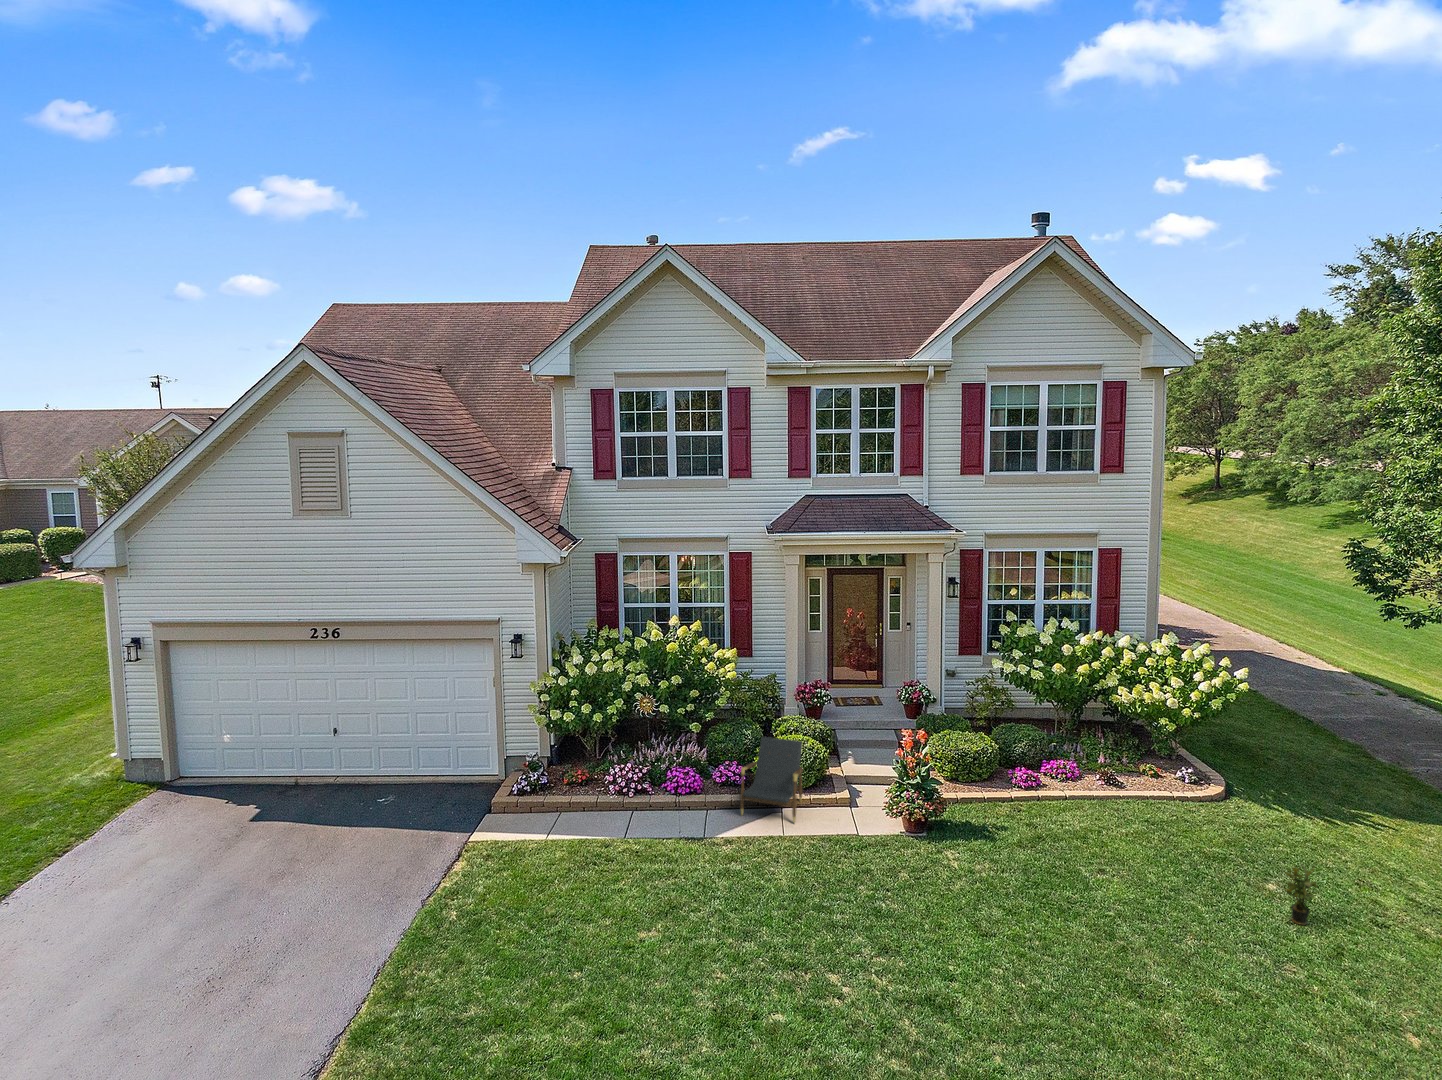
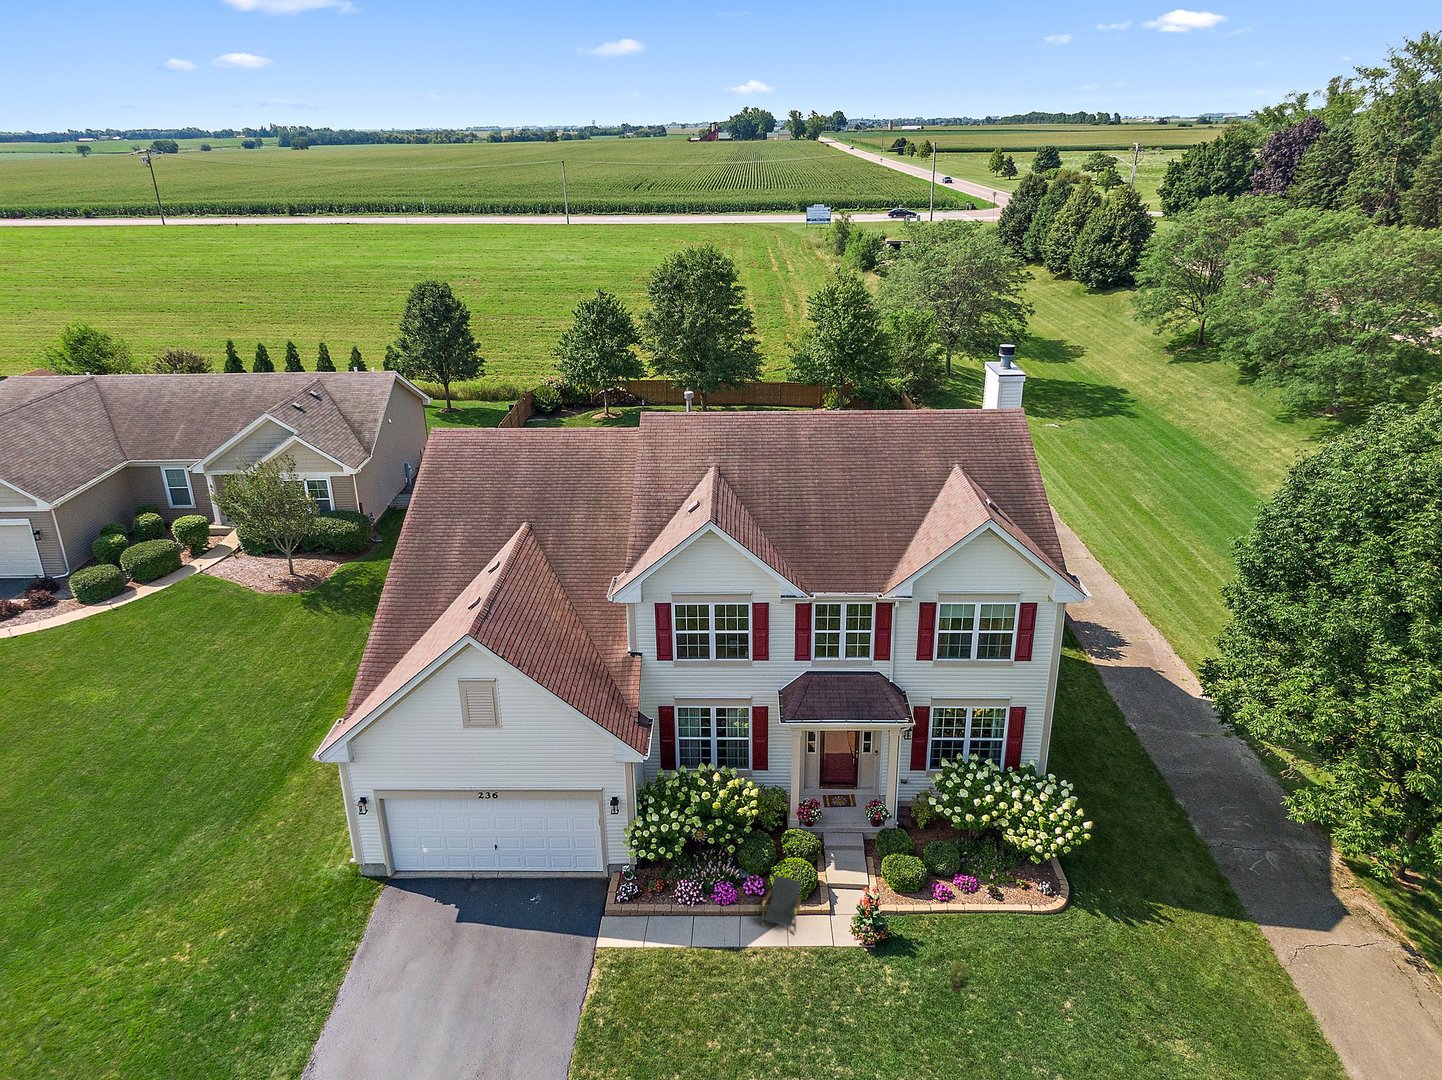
potted plant: present [1285,863,1318,925] -> present [951,963,966,990]

